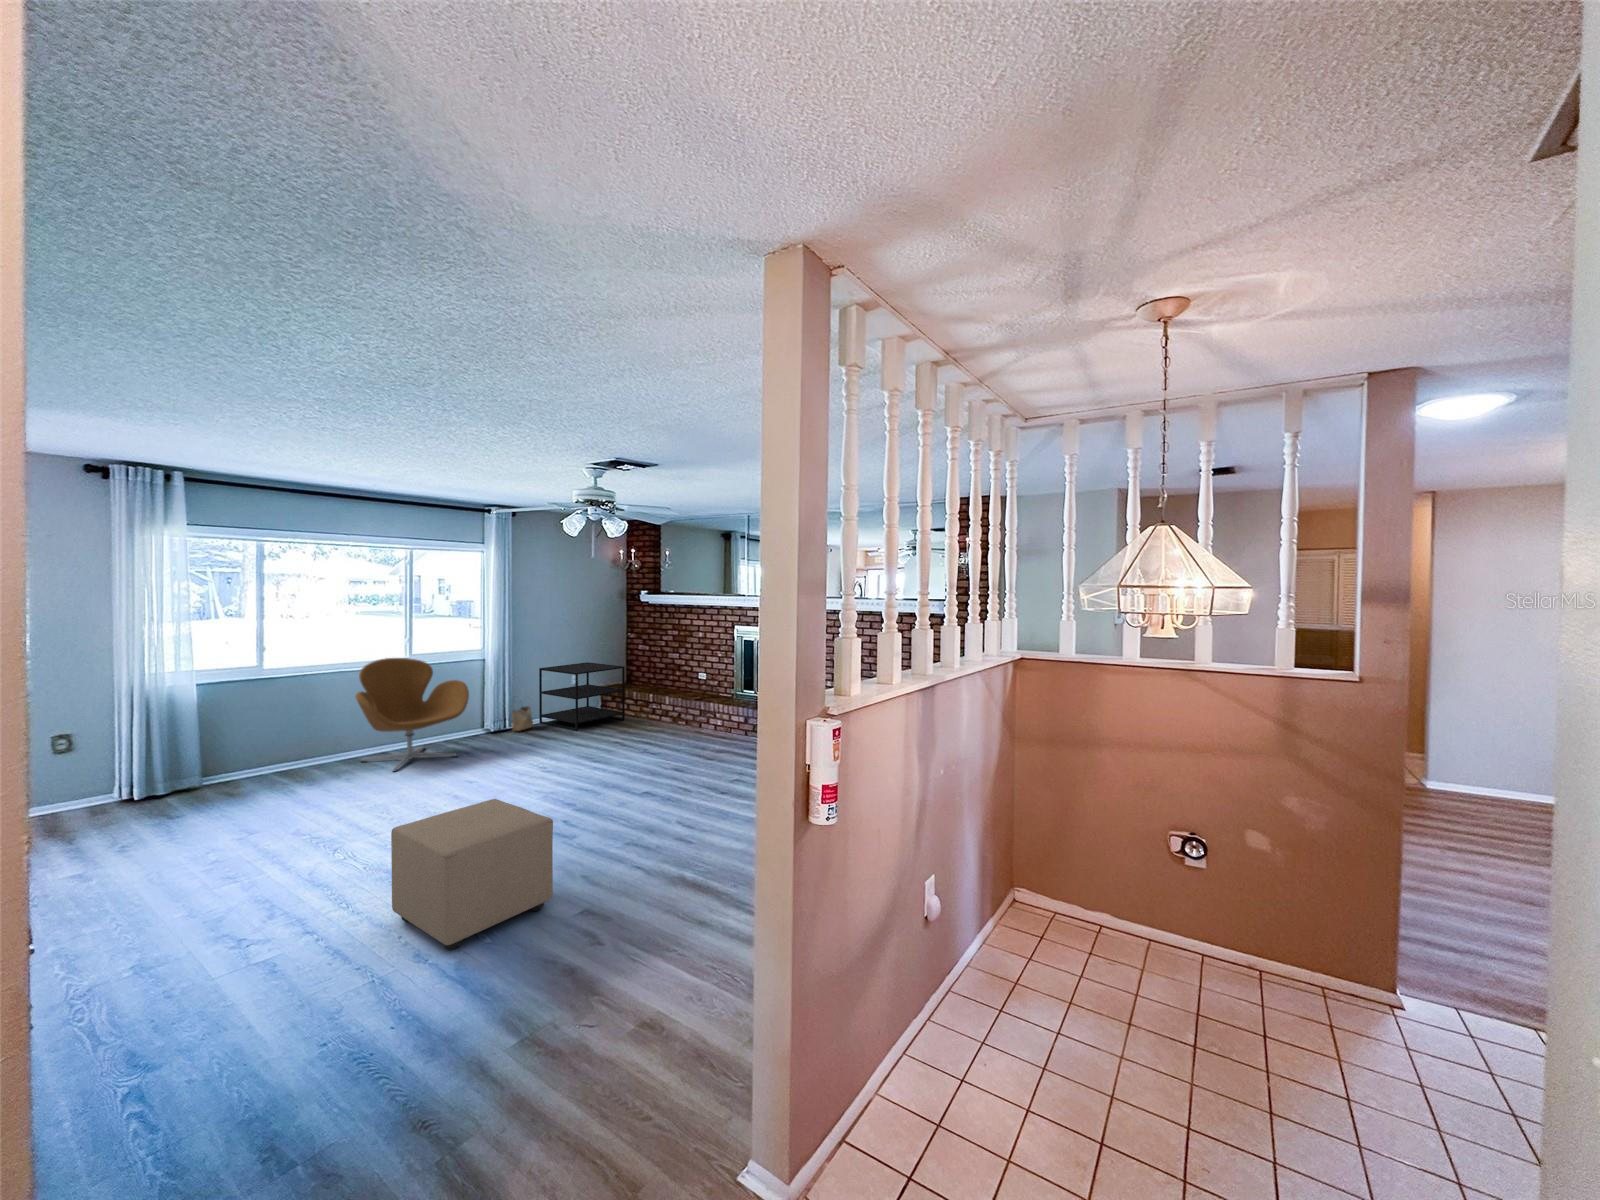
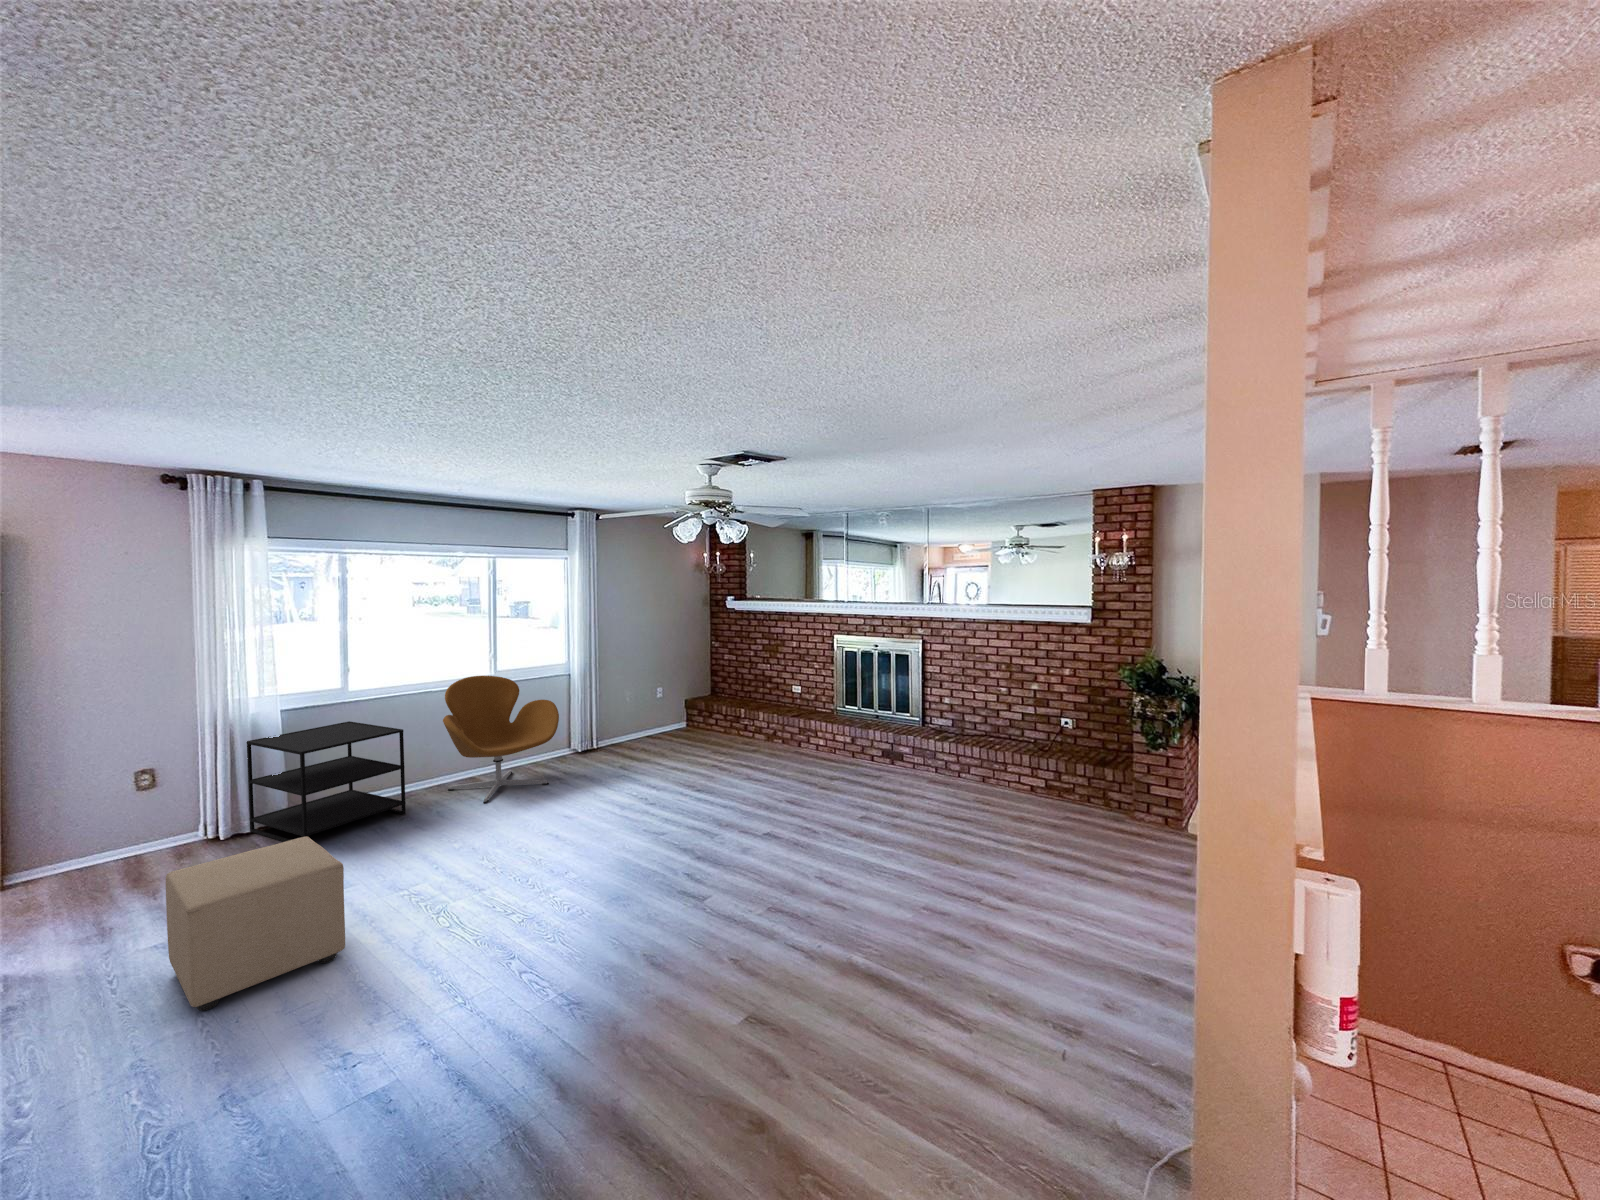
side table: present [539,662,625,731] -> present [246,721,406,842]
woven basket: present [512,706,533,731] -> none [599,713,621,752]
ottoman: present [391,799,553,950] -> present [166,836,345,1011]

